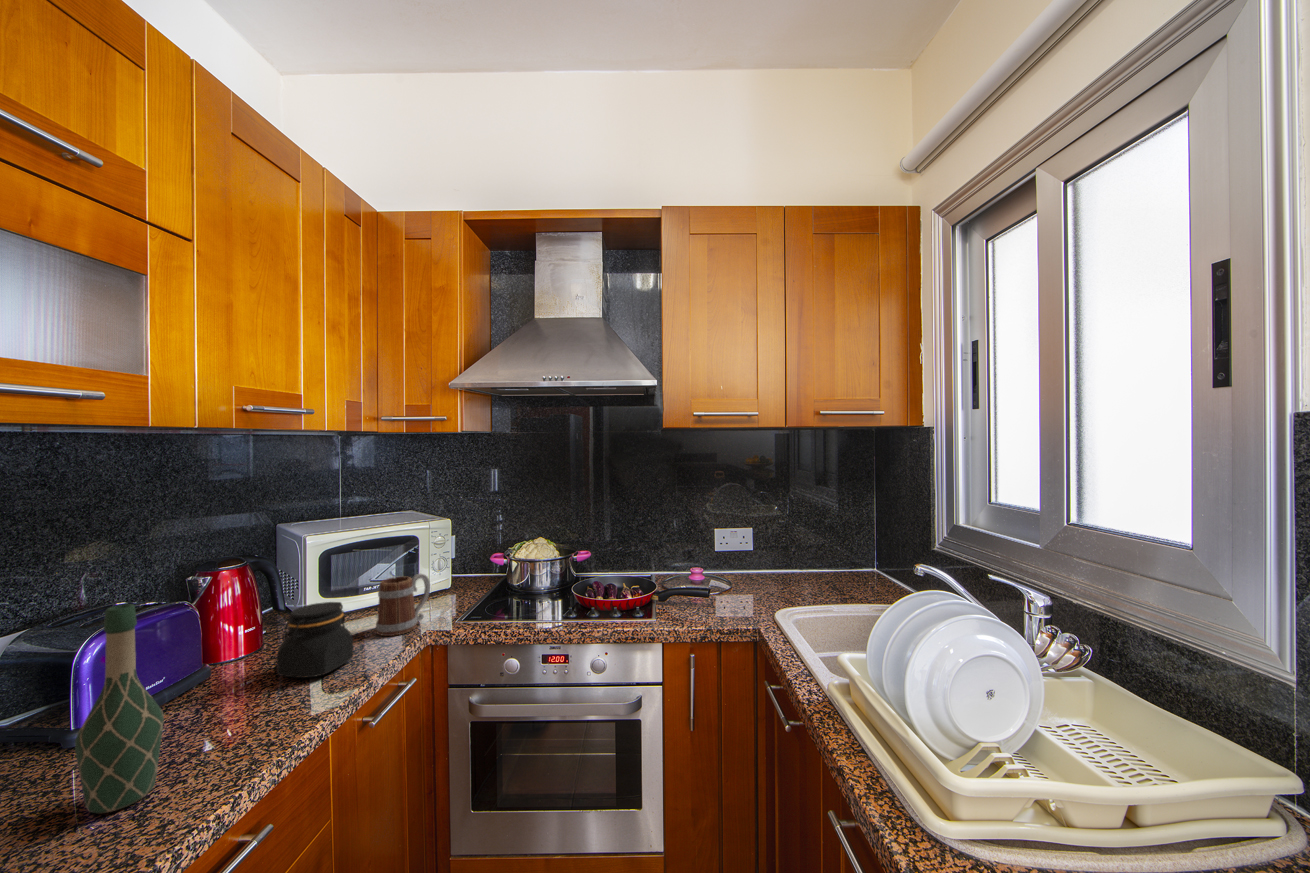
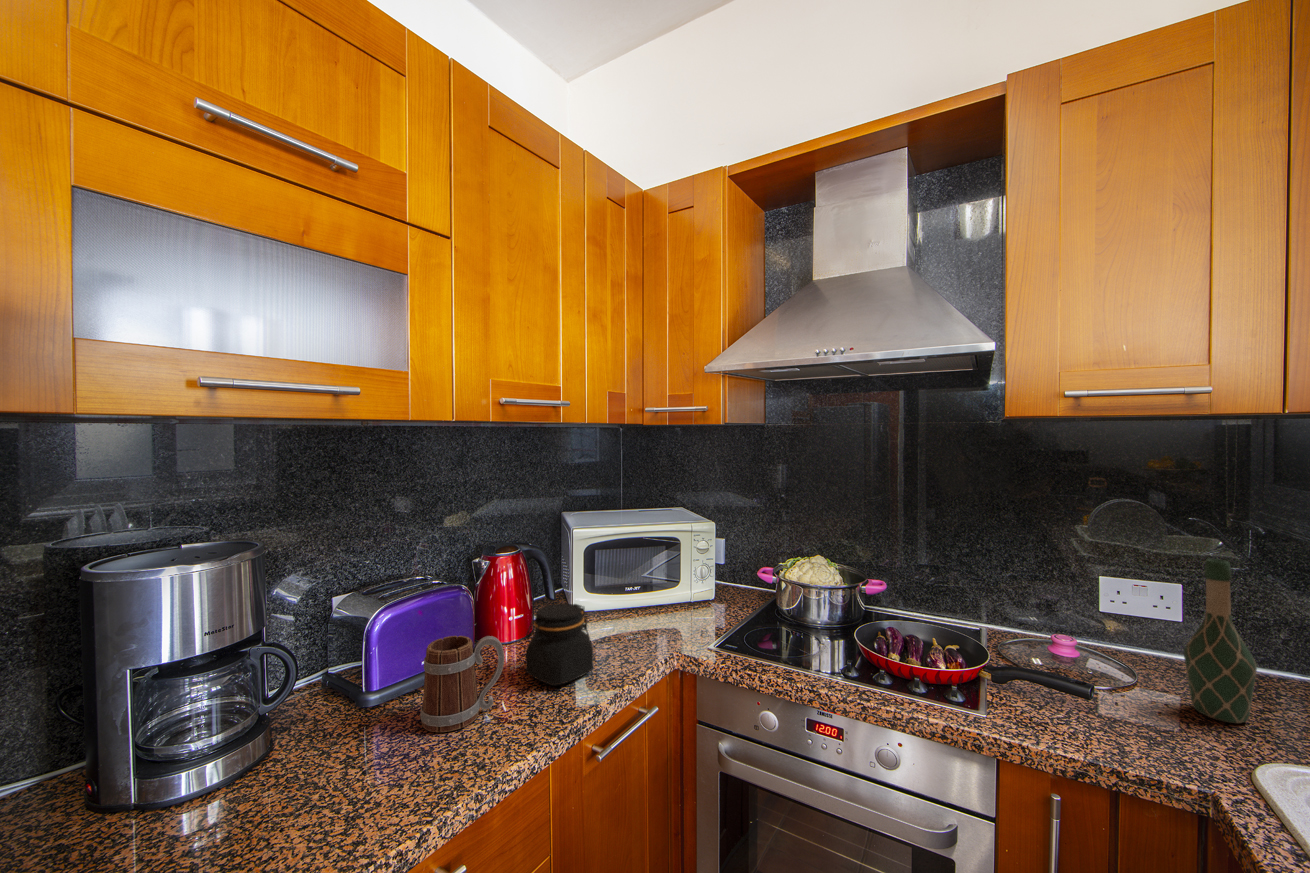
mug: present [376,574,430,636] -> present [420,636,504,732]
wine bottle: present [75,604,164,813] -> present [1184,559,1257,723]

